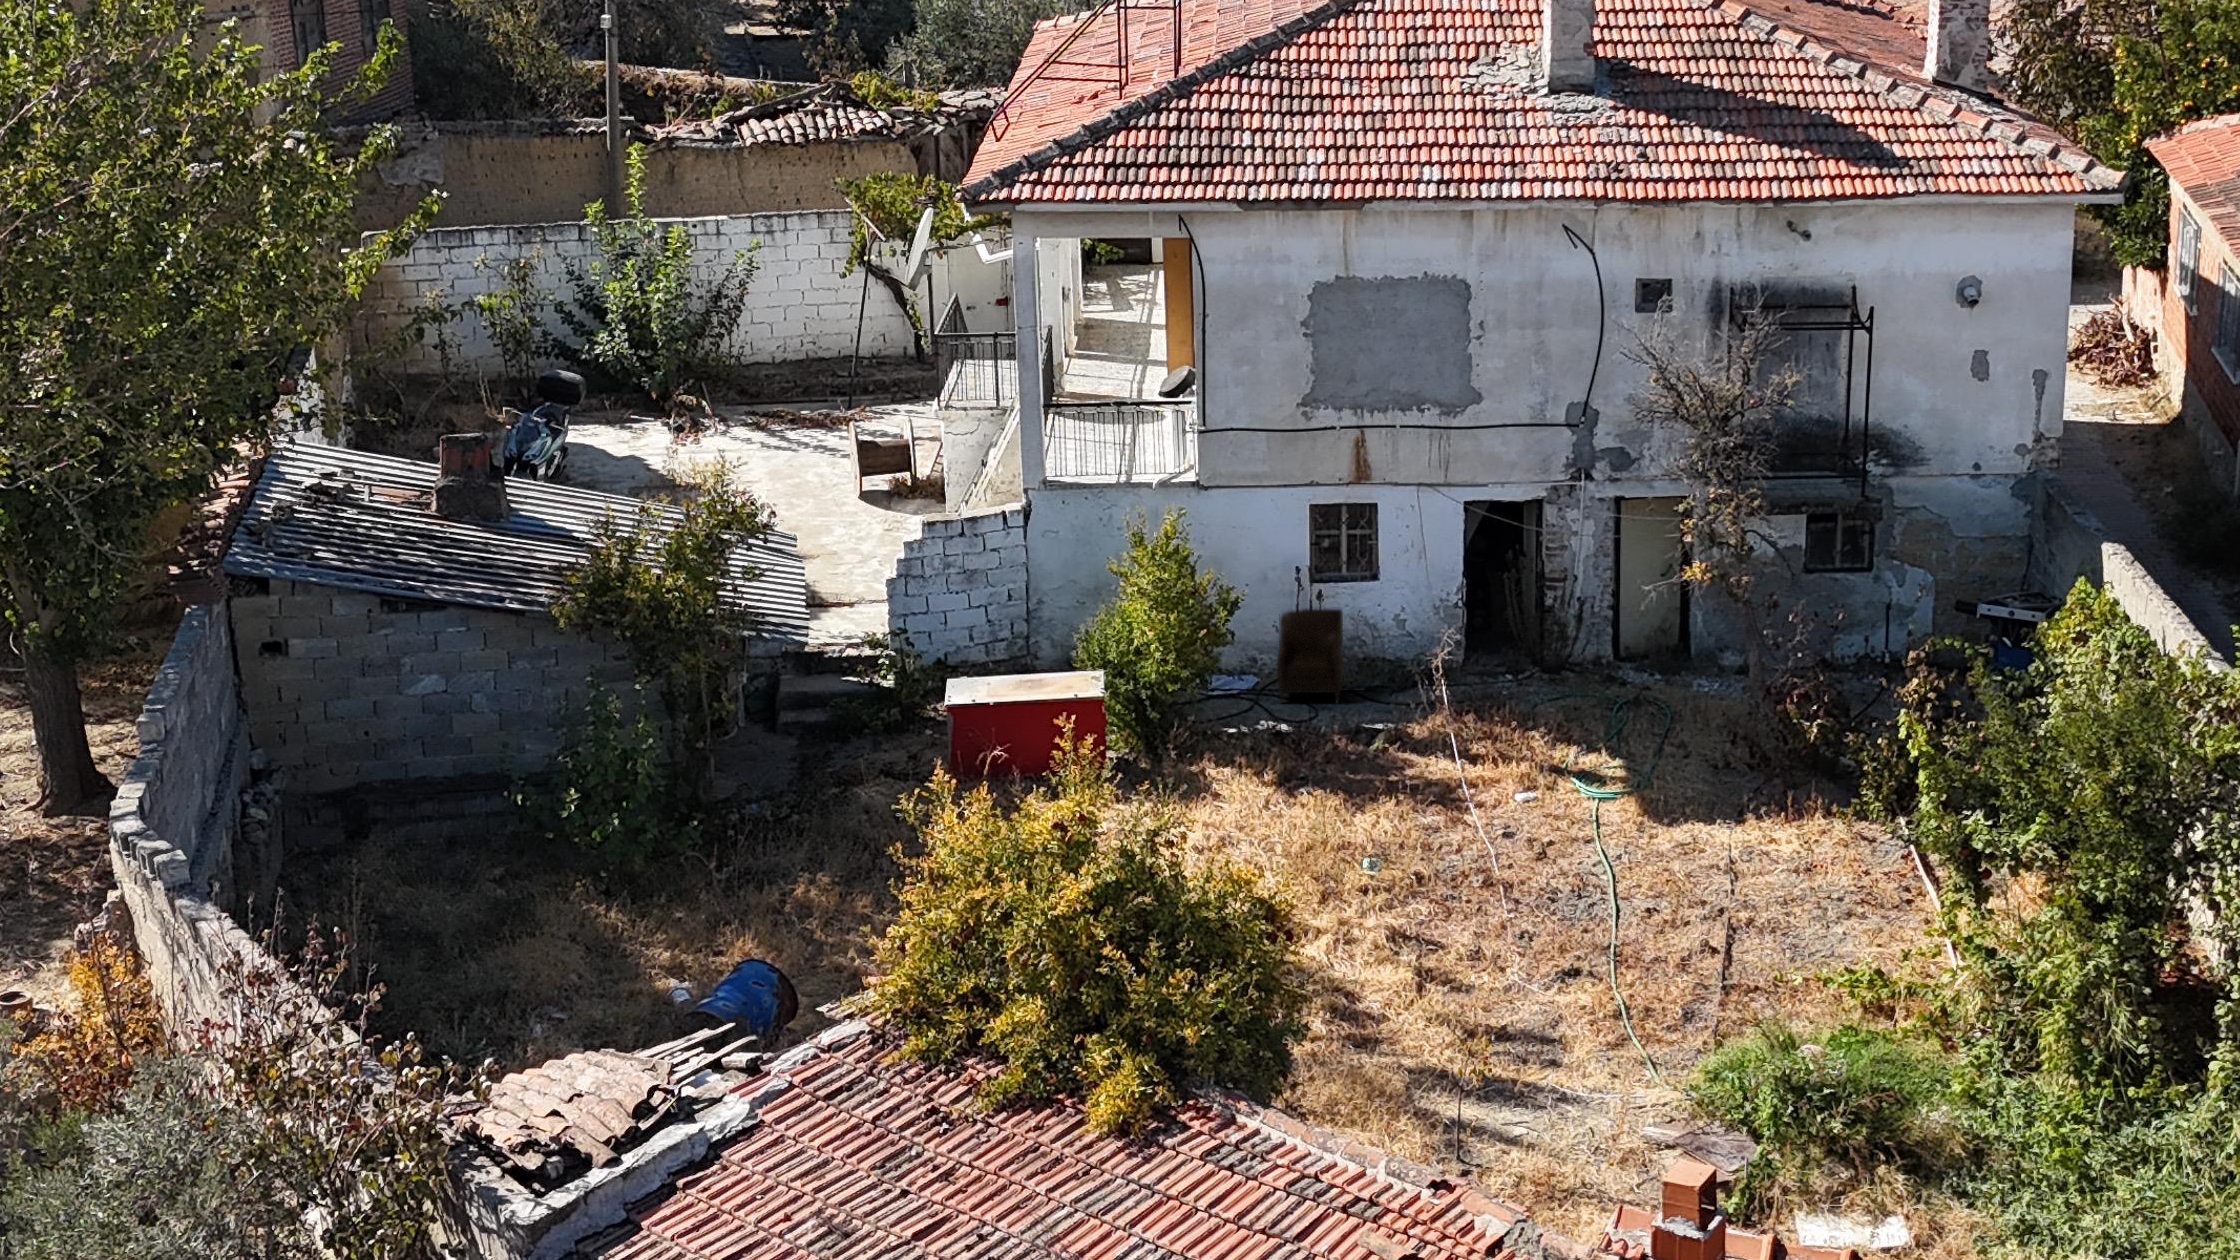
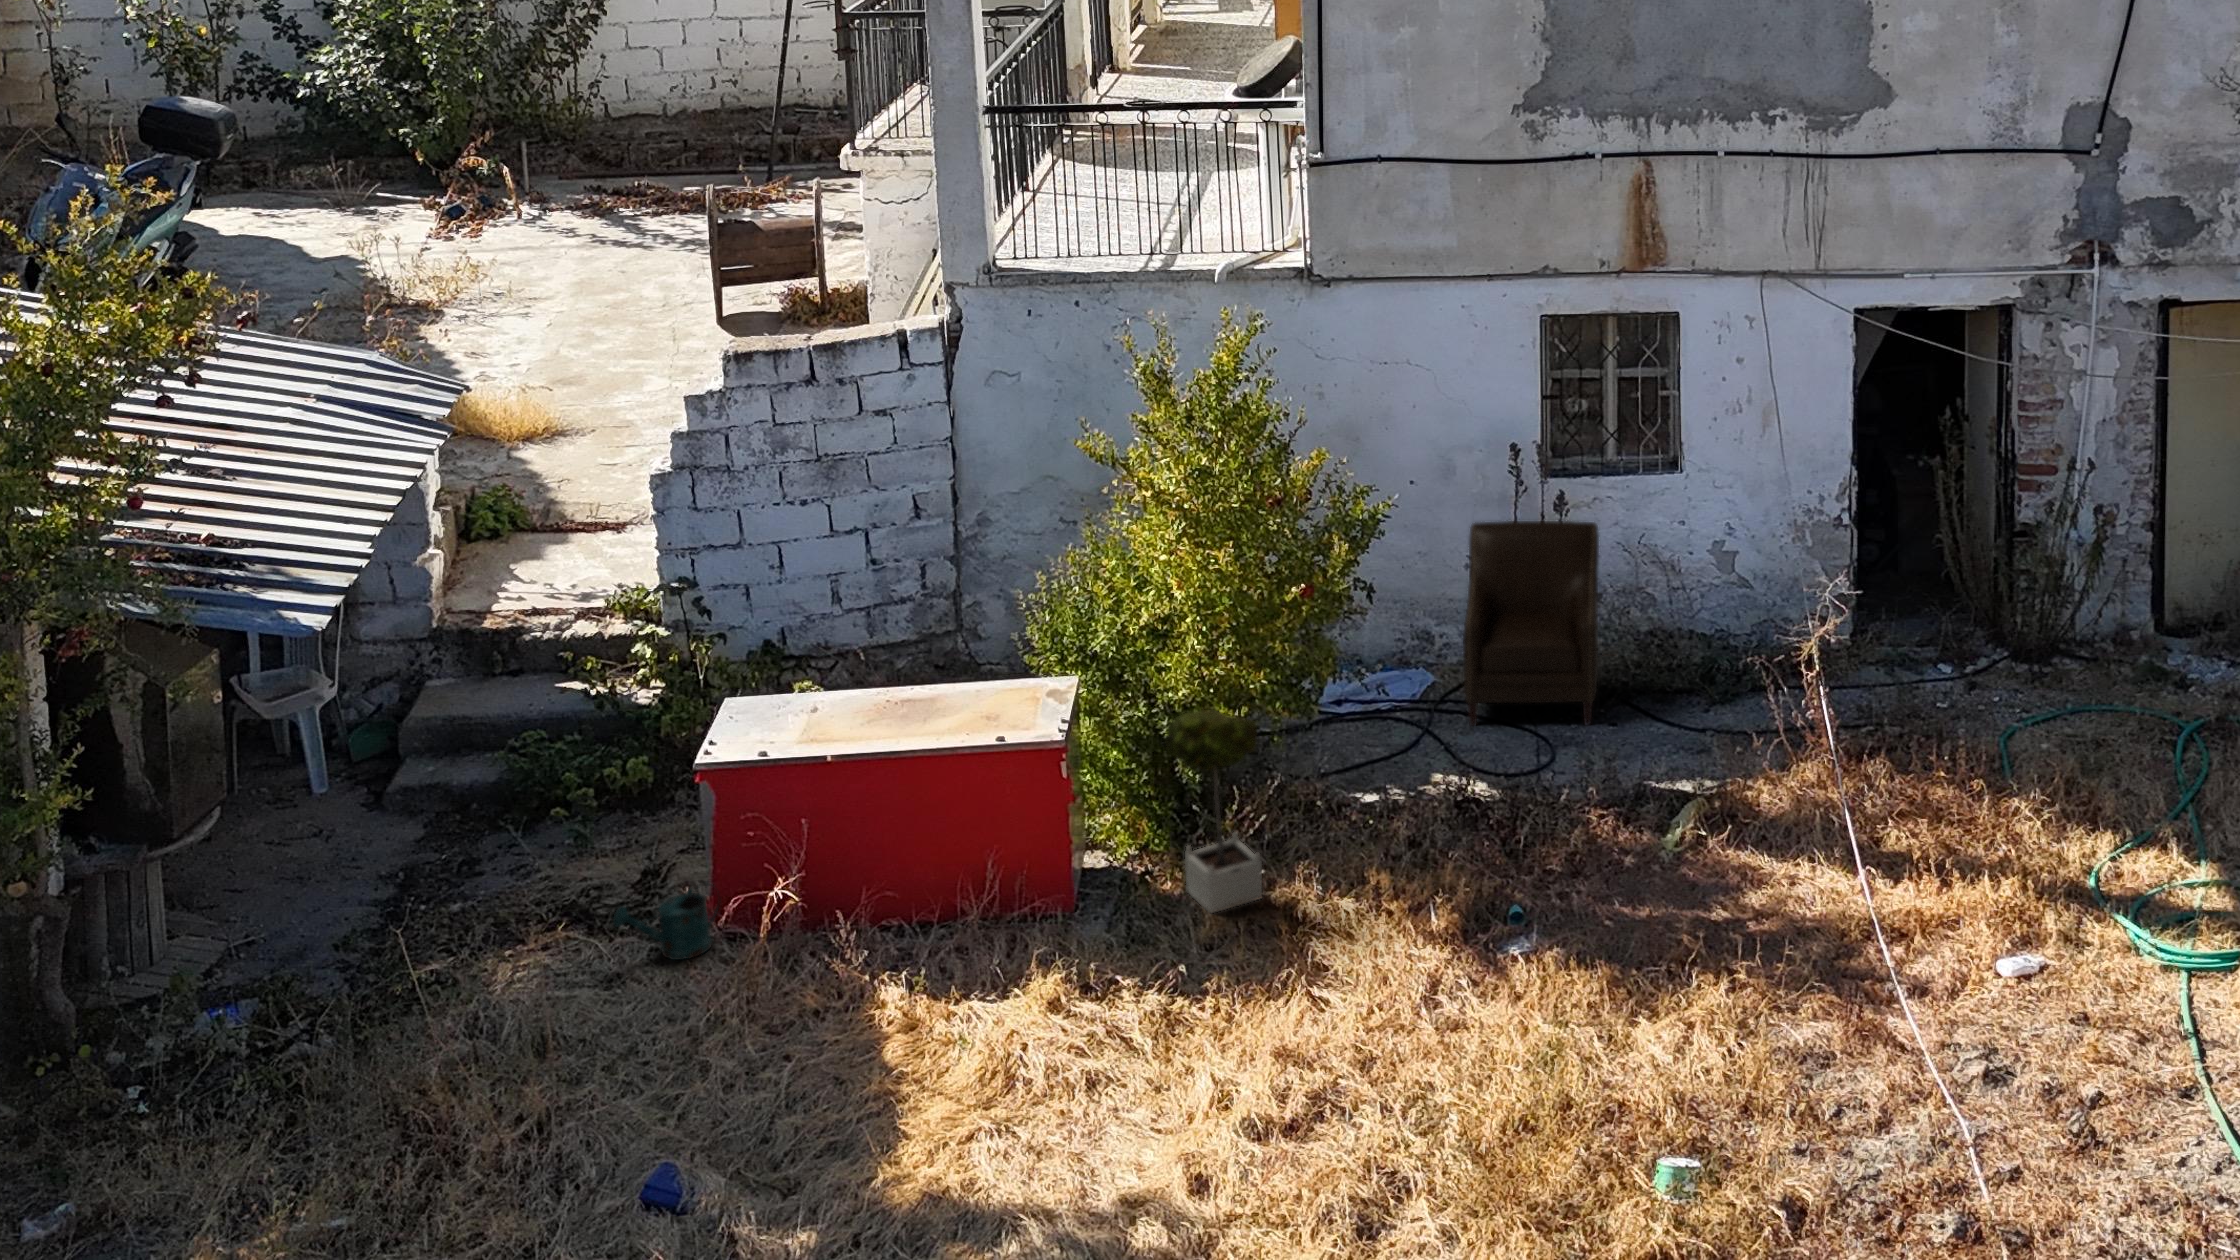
potted tree: none [1148,685,1191,774] -> present [1166,710,1262,913]
watering can: none [921,757,962,788] -> present [613,884,719,960]

